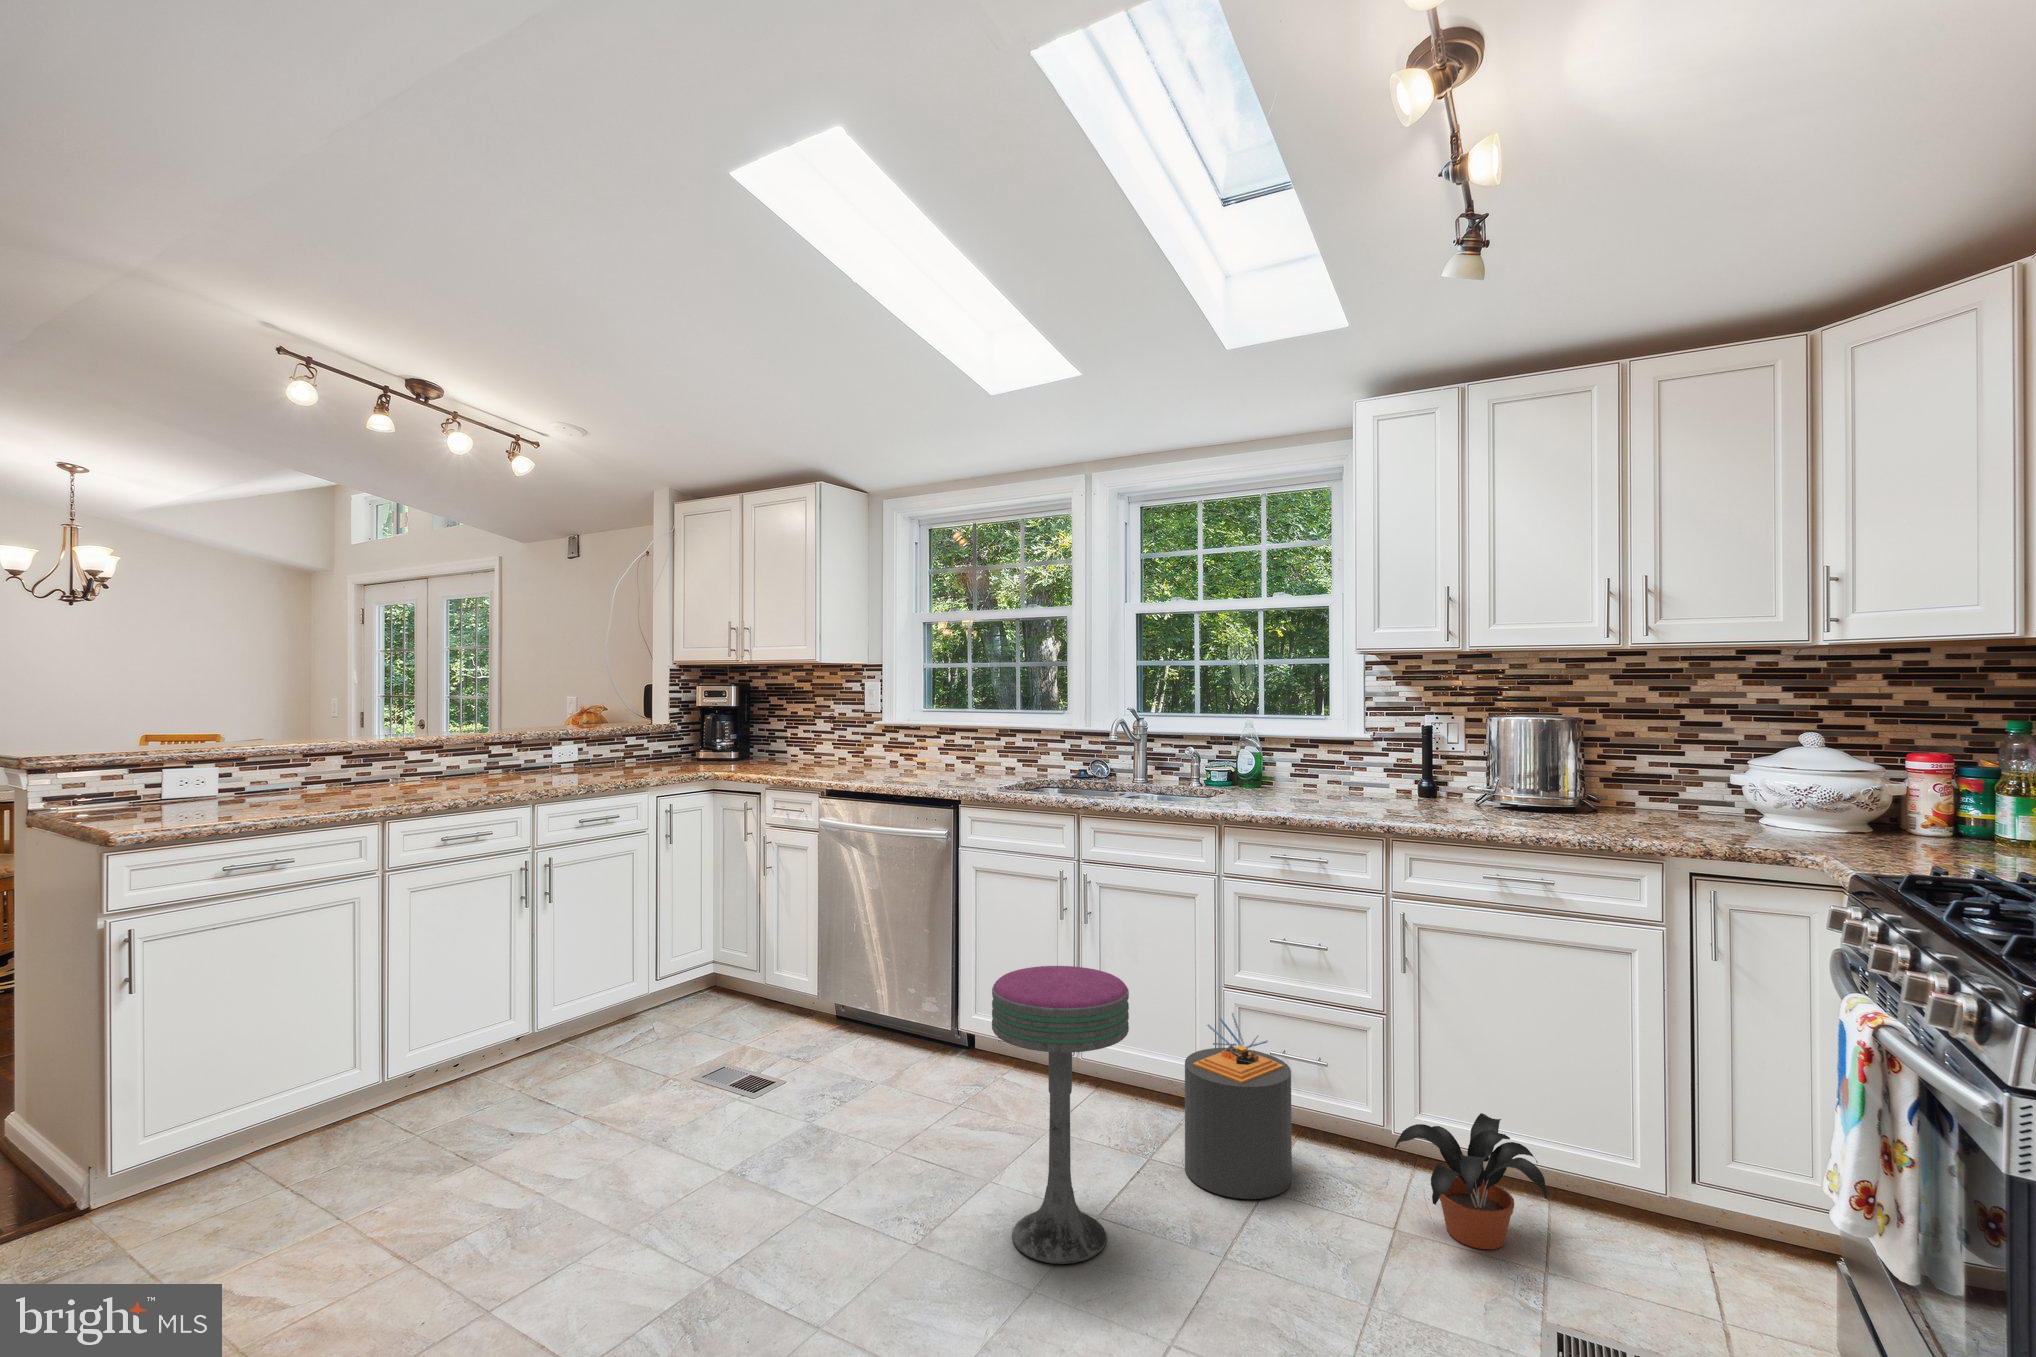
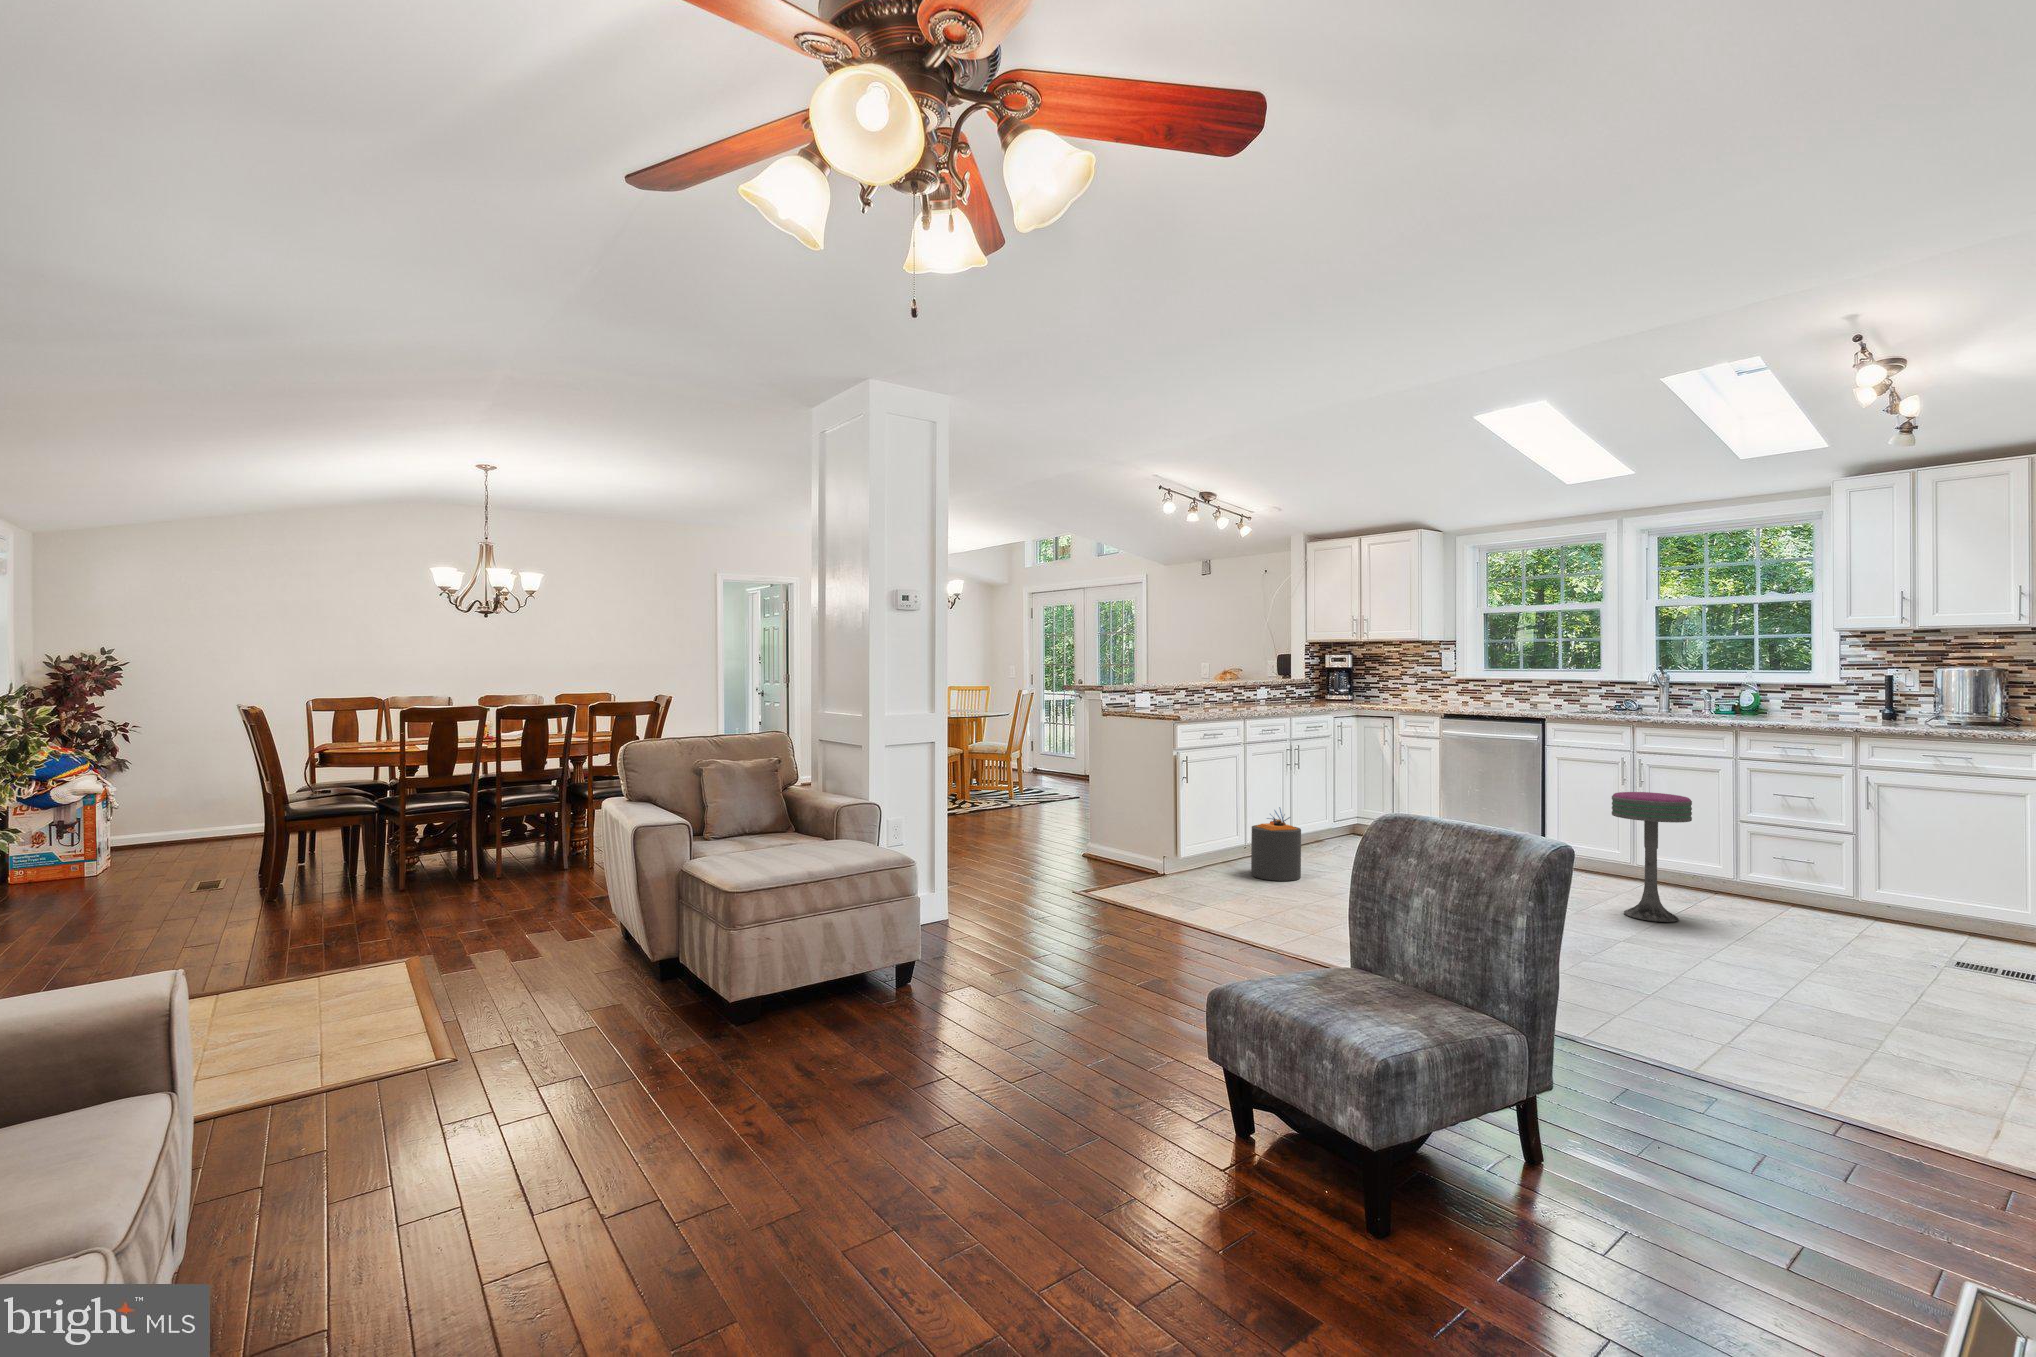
trash can: present [1185,1013,1292,1199] -> present [1251,807,1301,881]
potted plant: present [1395,1113,1547,1250] -> none [1856,881,1954,942]

